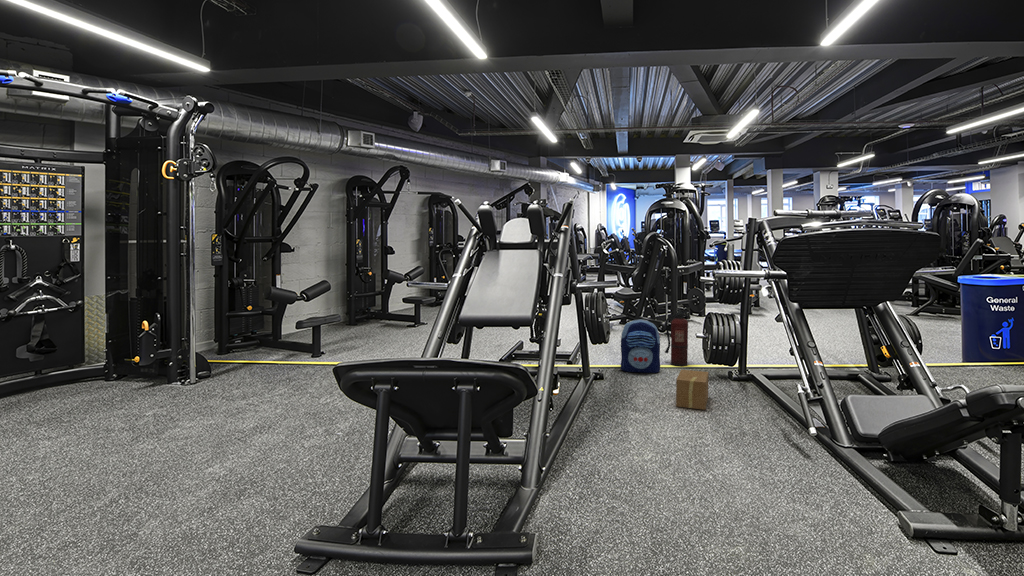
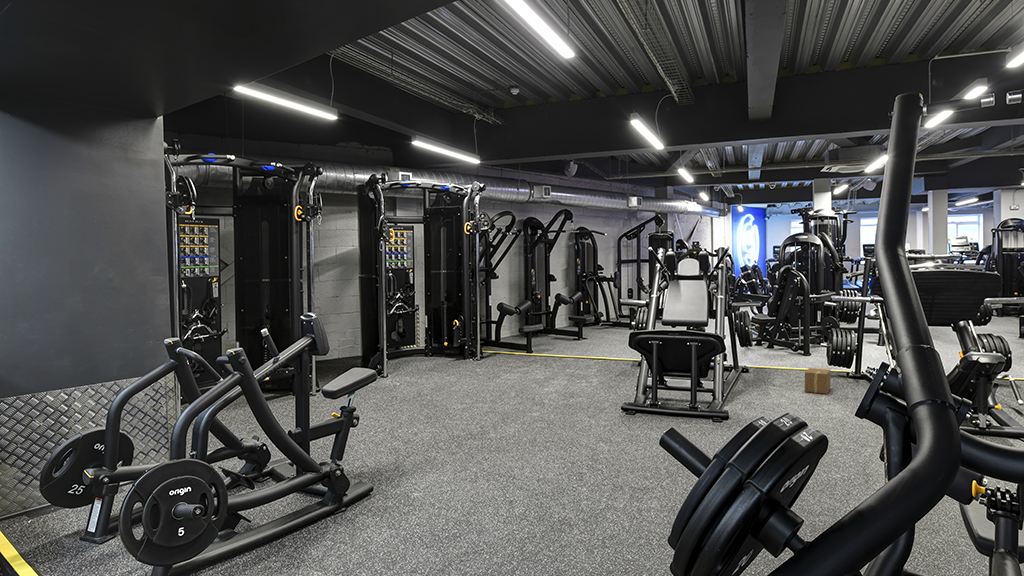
fire extinguisher: present [665,310,691,366] -> none [797,327,819,372]
backpack: present [621,319,661,373] -> none [760,333,793,375]

